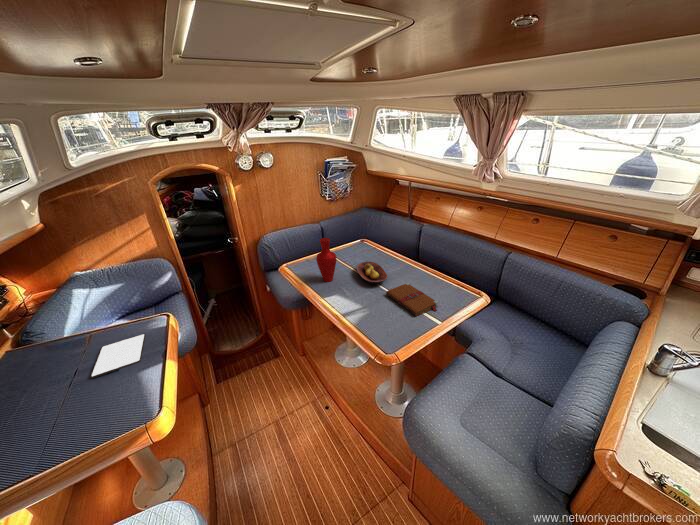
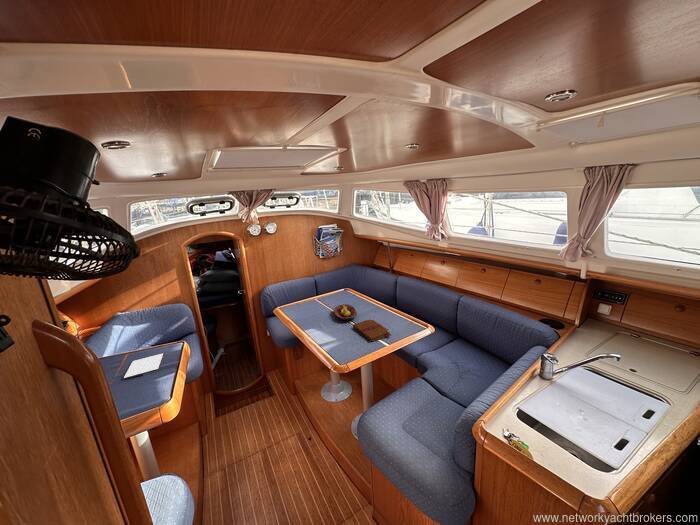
vase: present [316,238,336,282] -> none [300,284,317,320]

